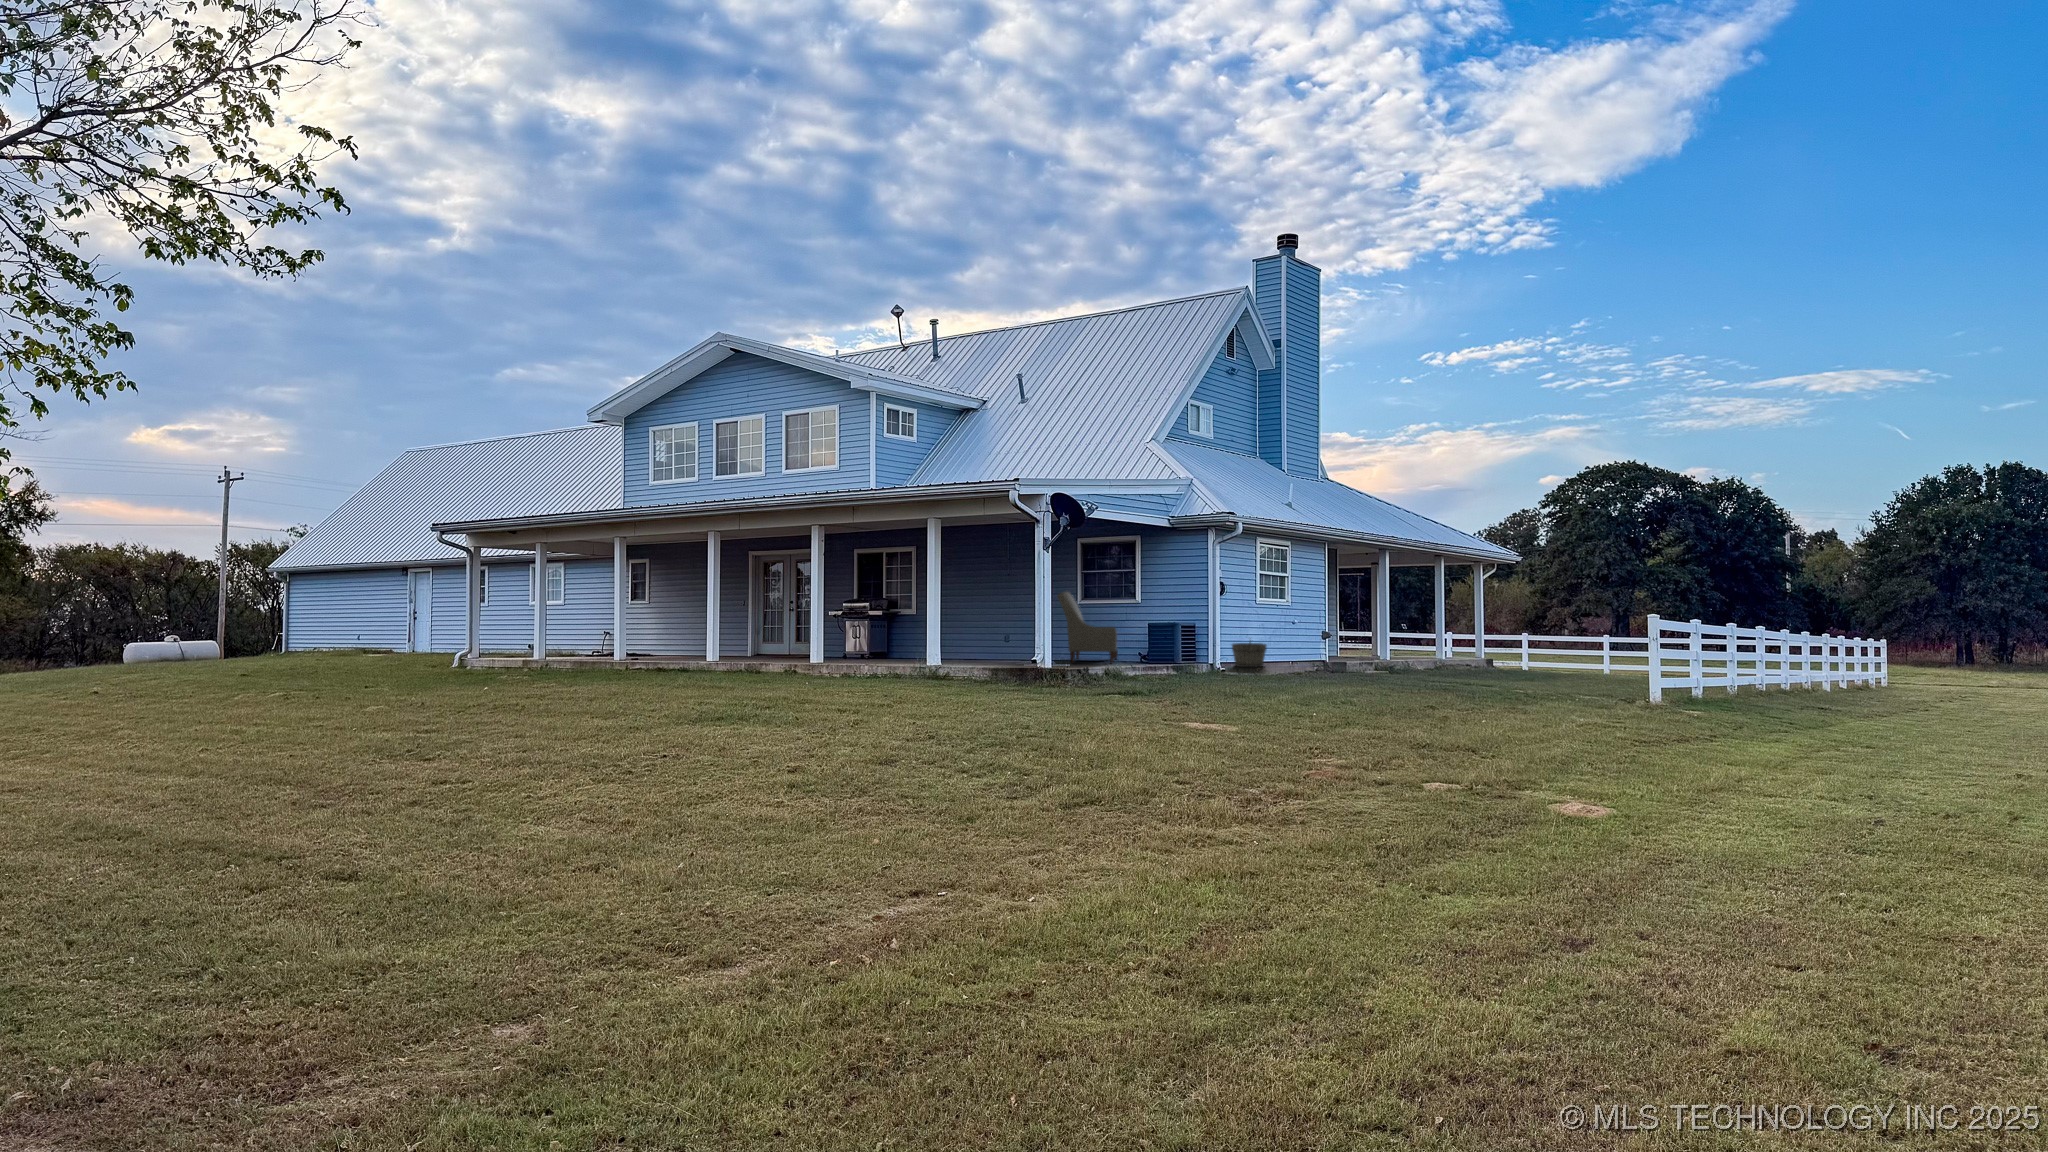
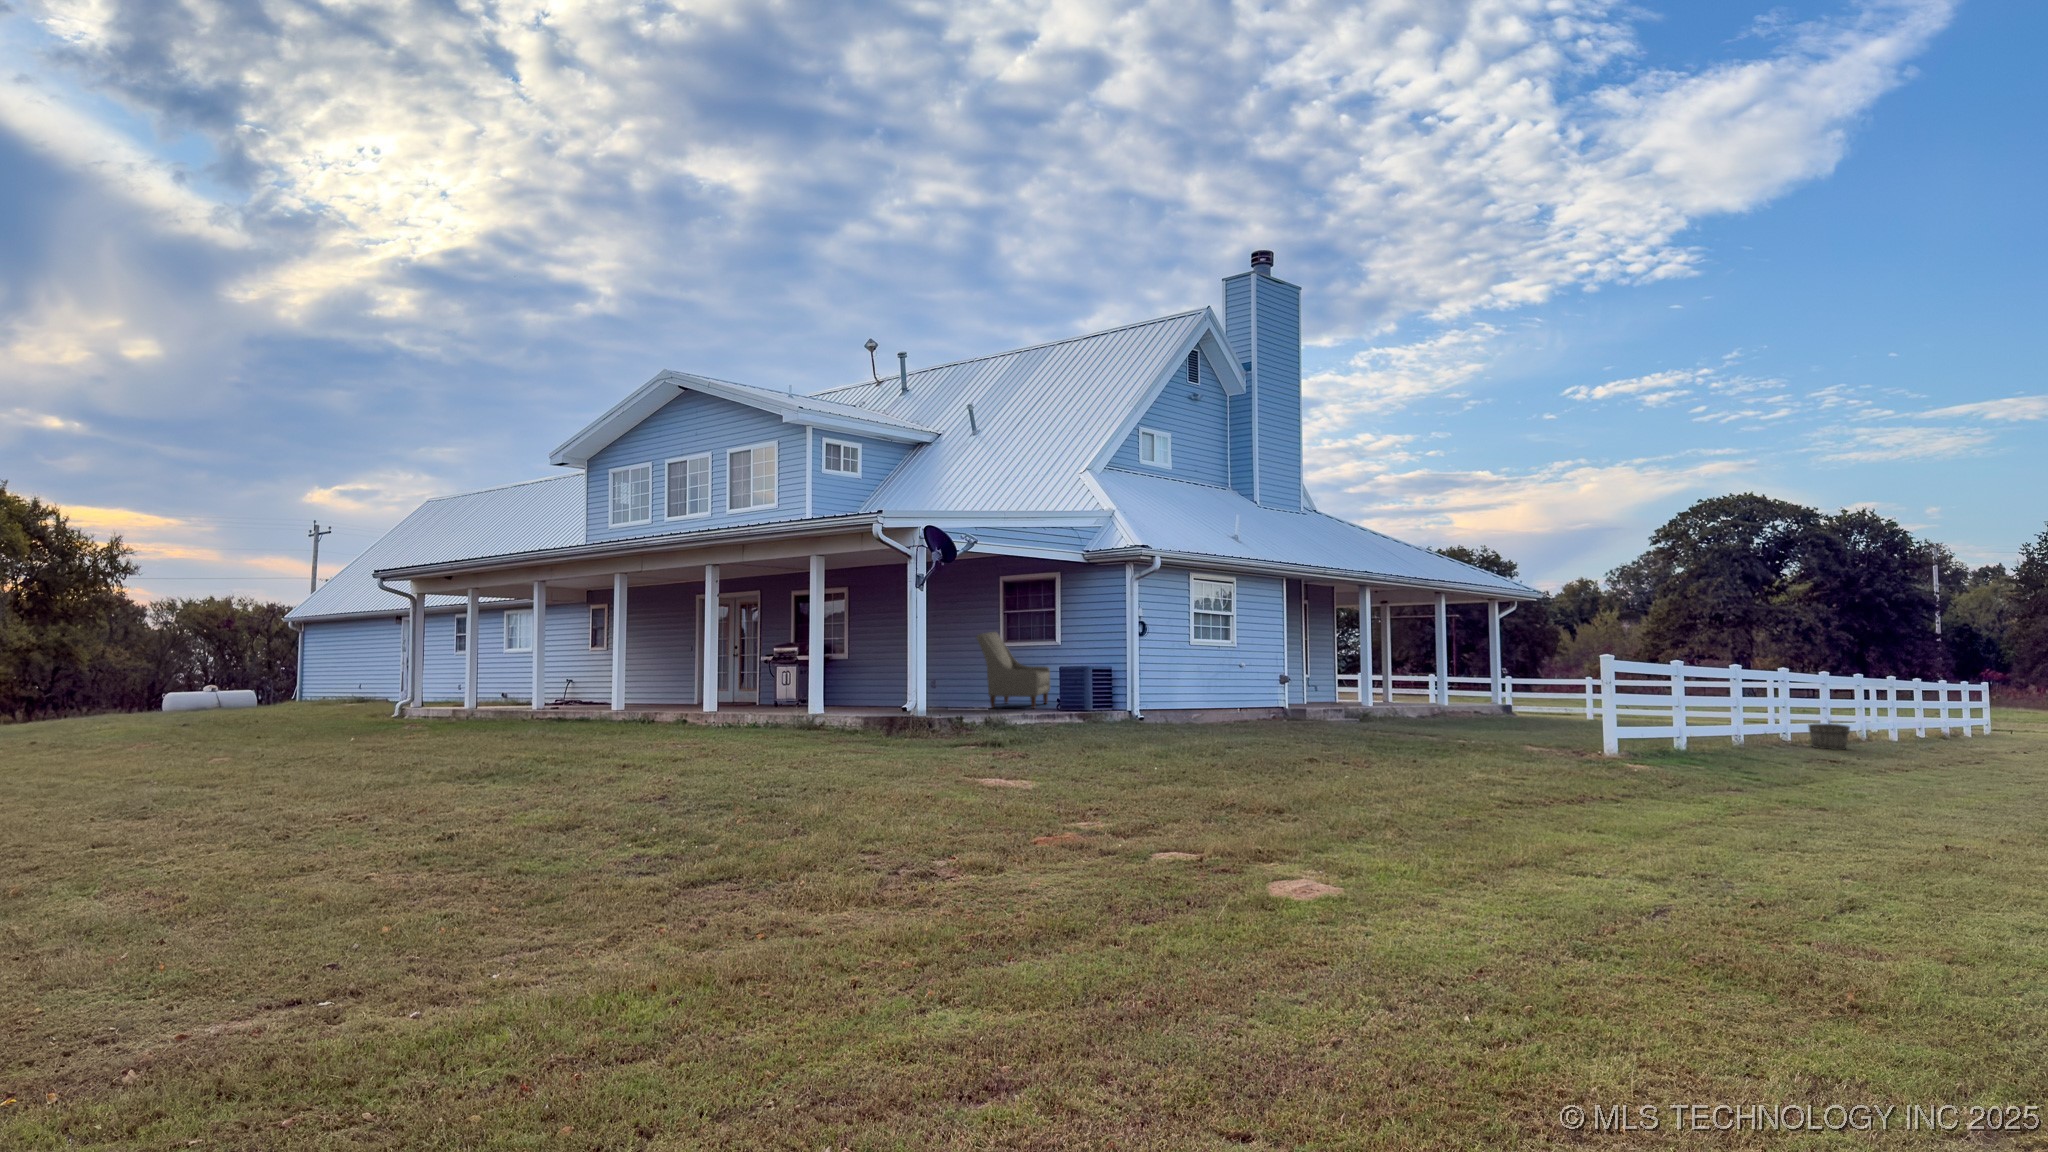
wooden bucket: present [1232,642,1267,667] -> present [1809,721,1850,750]

